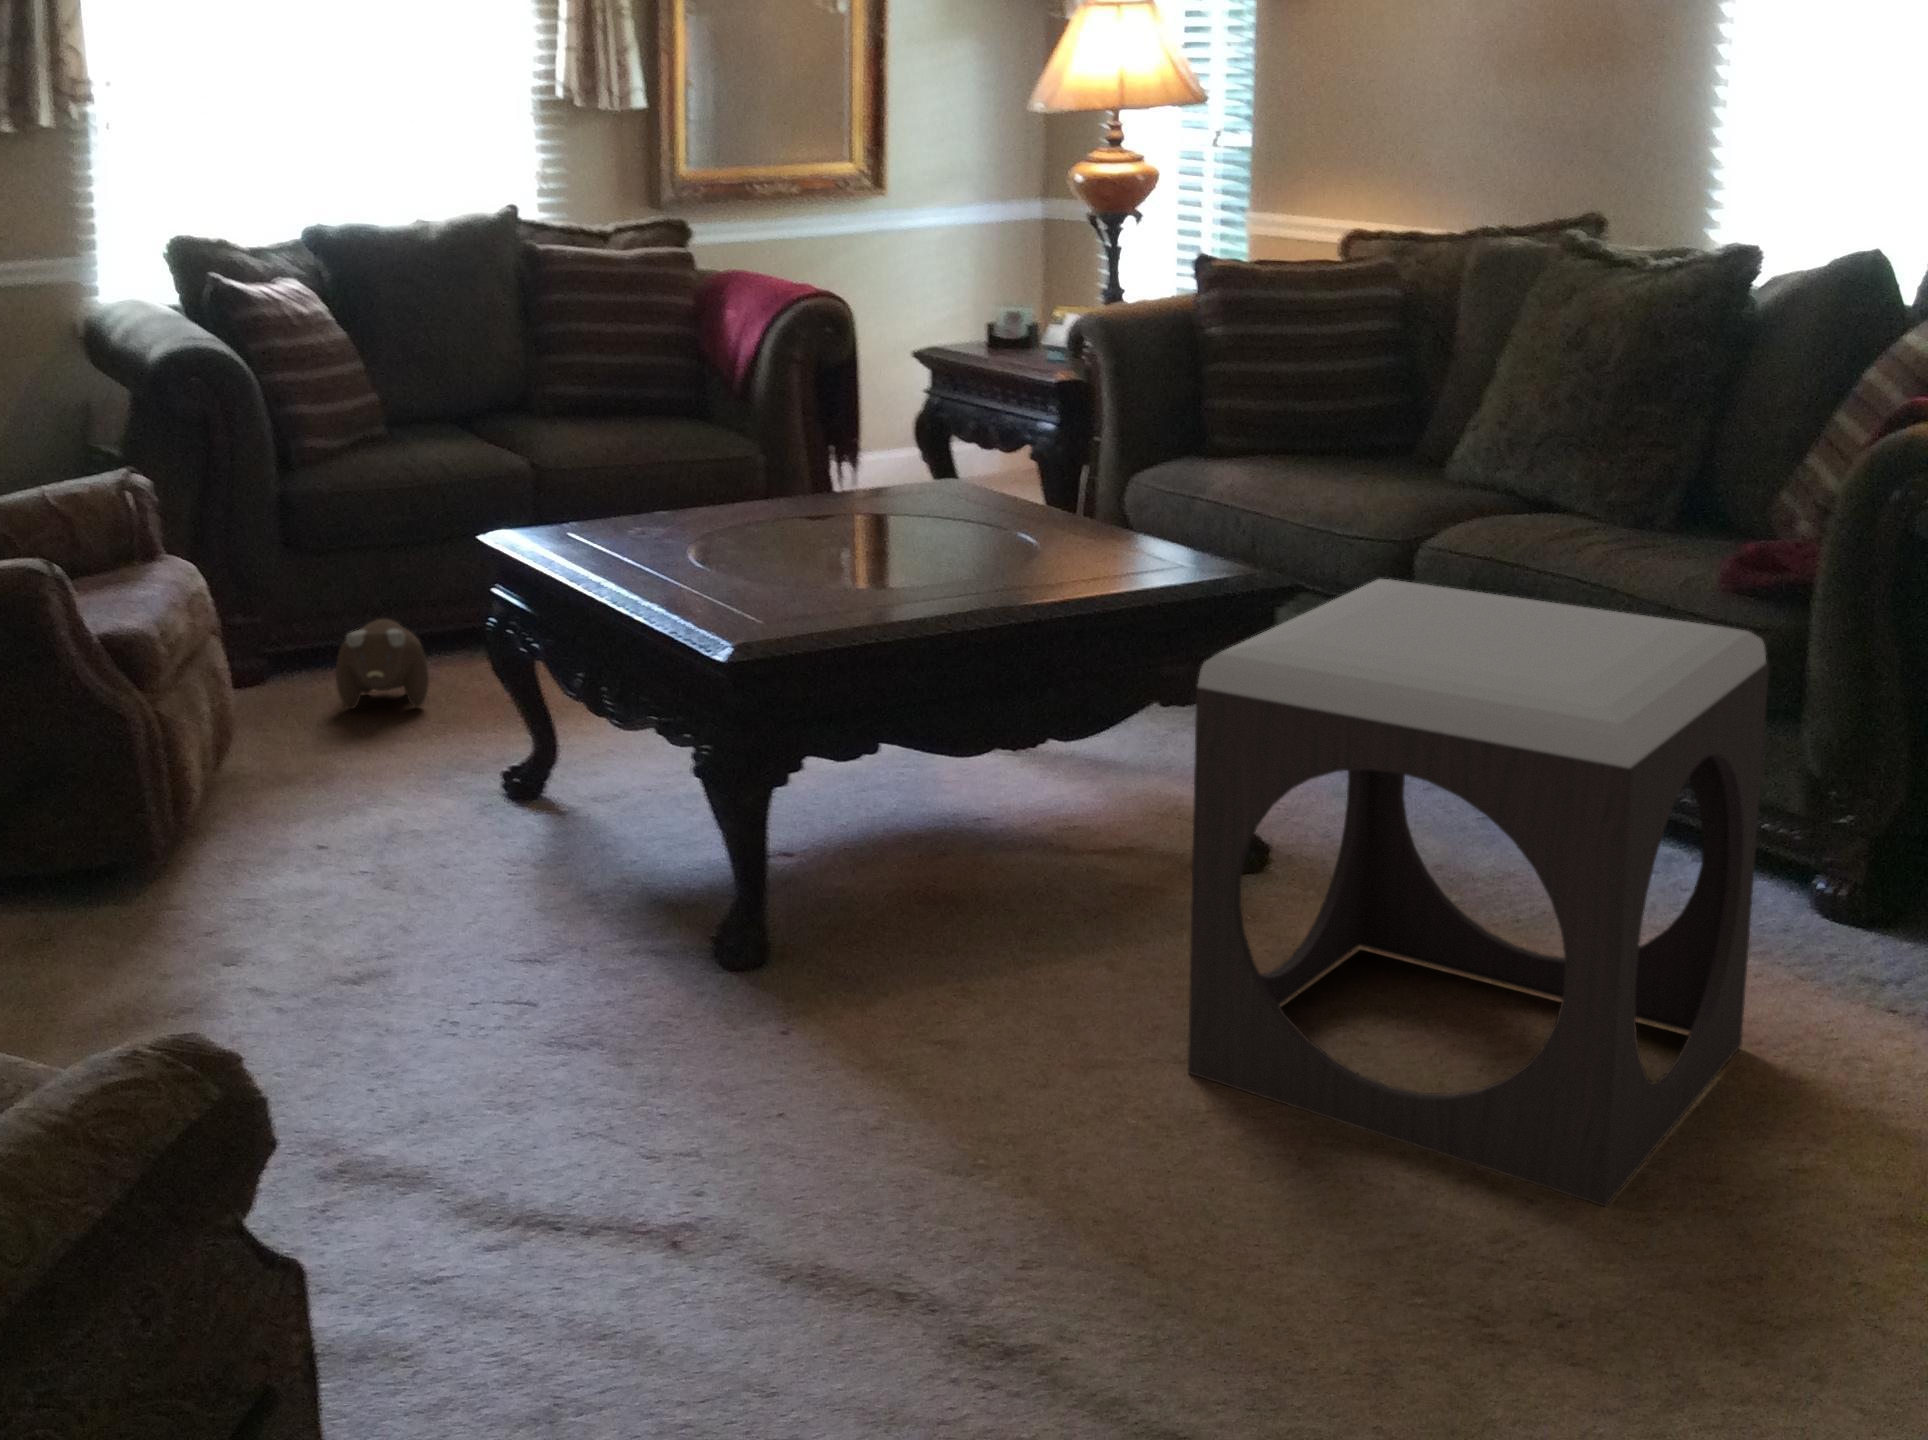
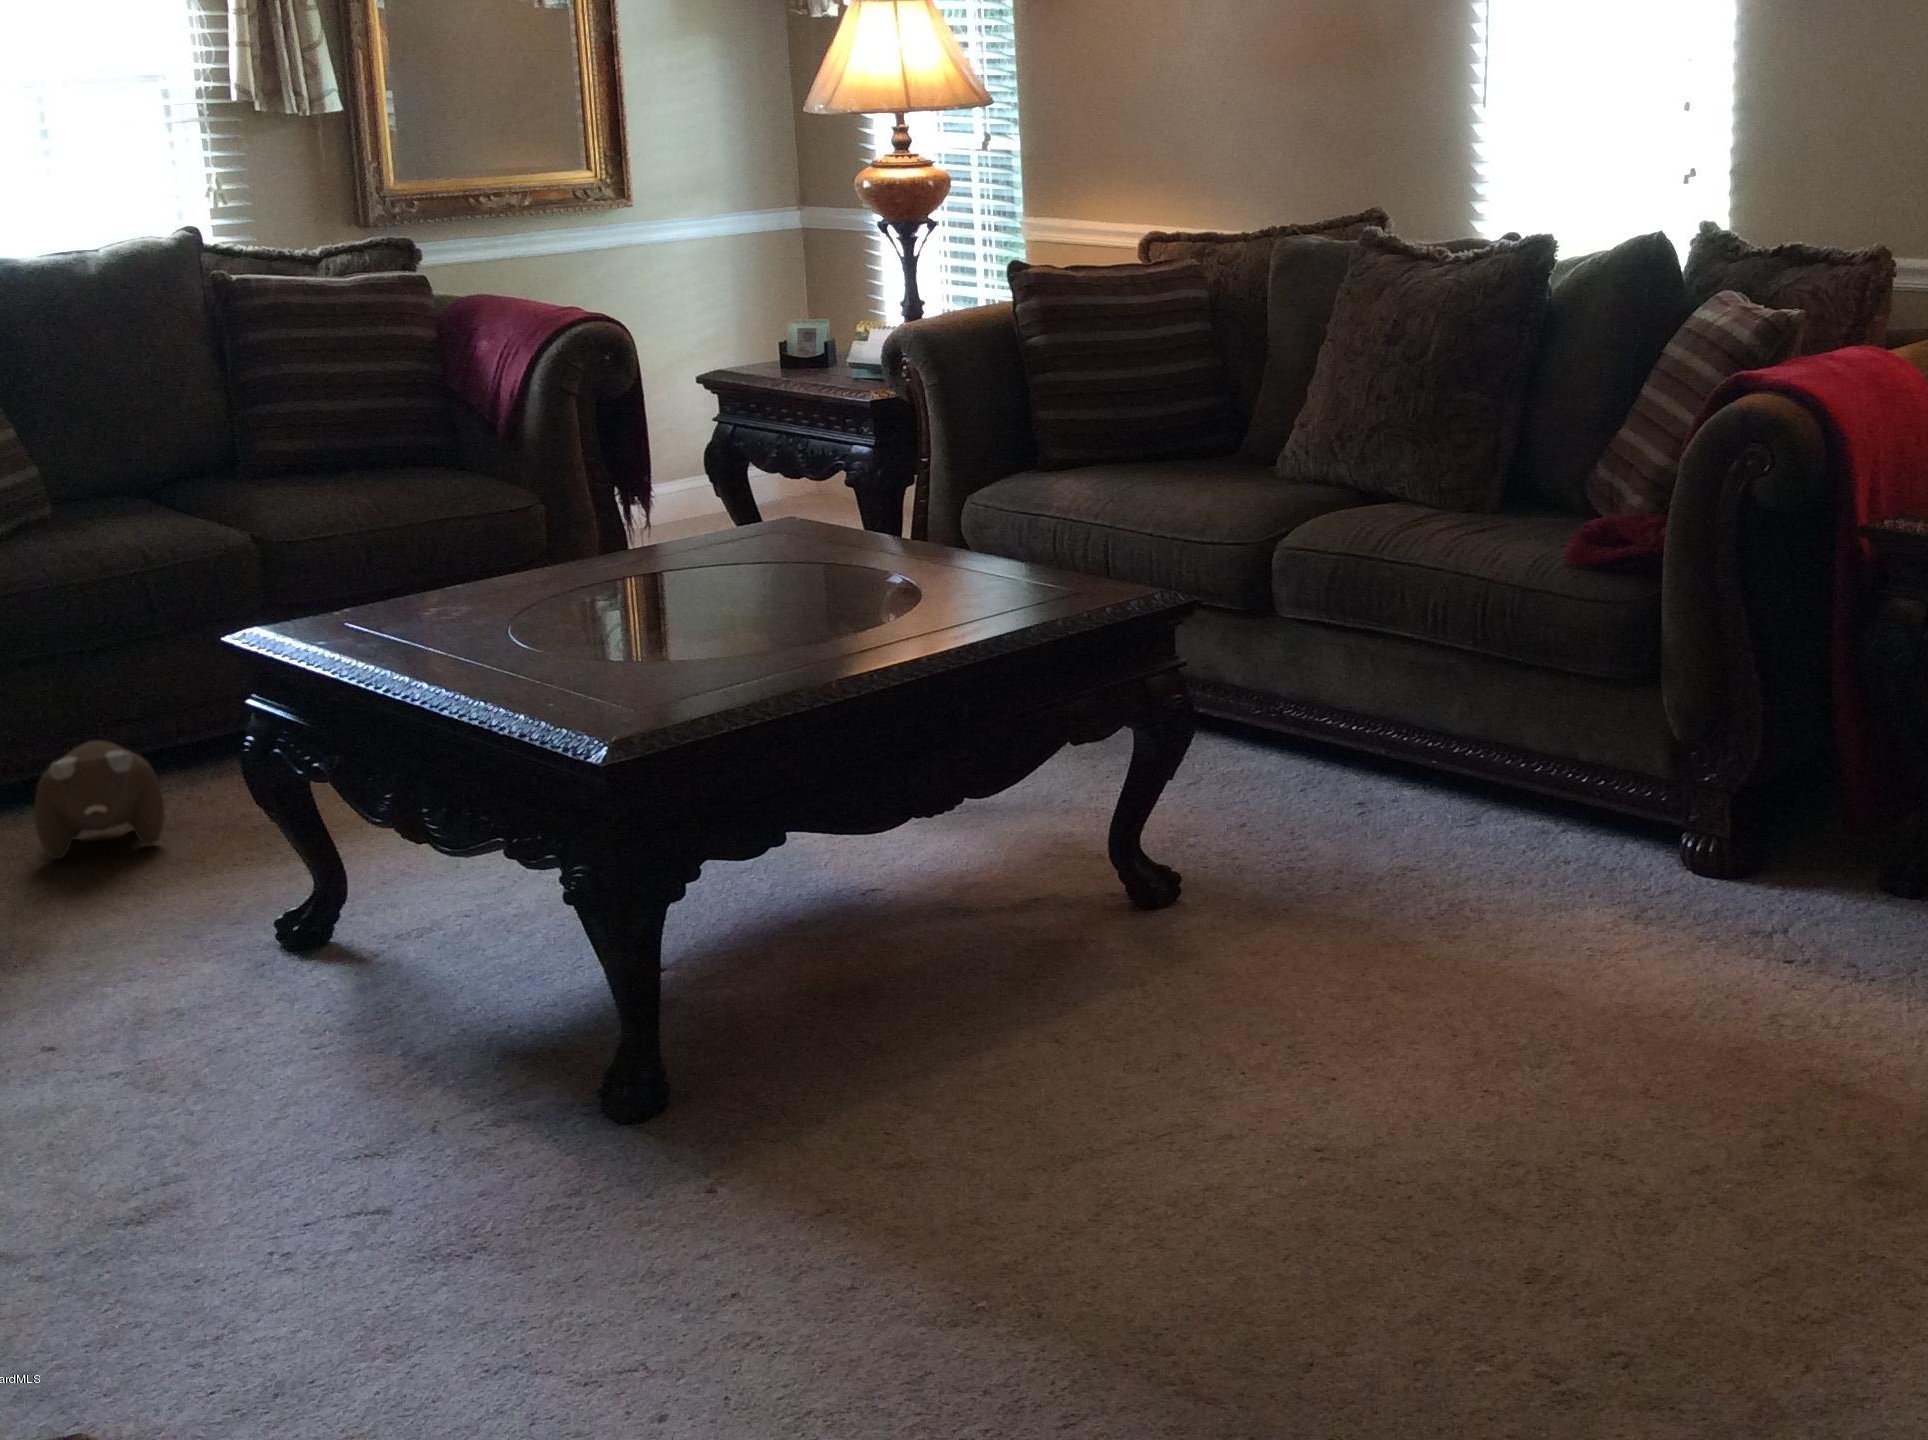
footstool: present [1188,579,1769,1206] -> none [1173,557,1671,1140]

